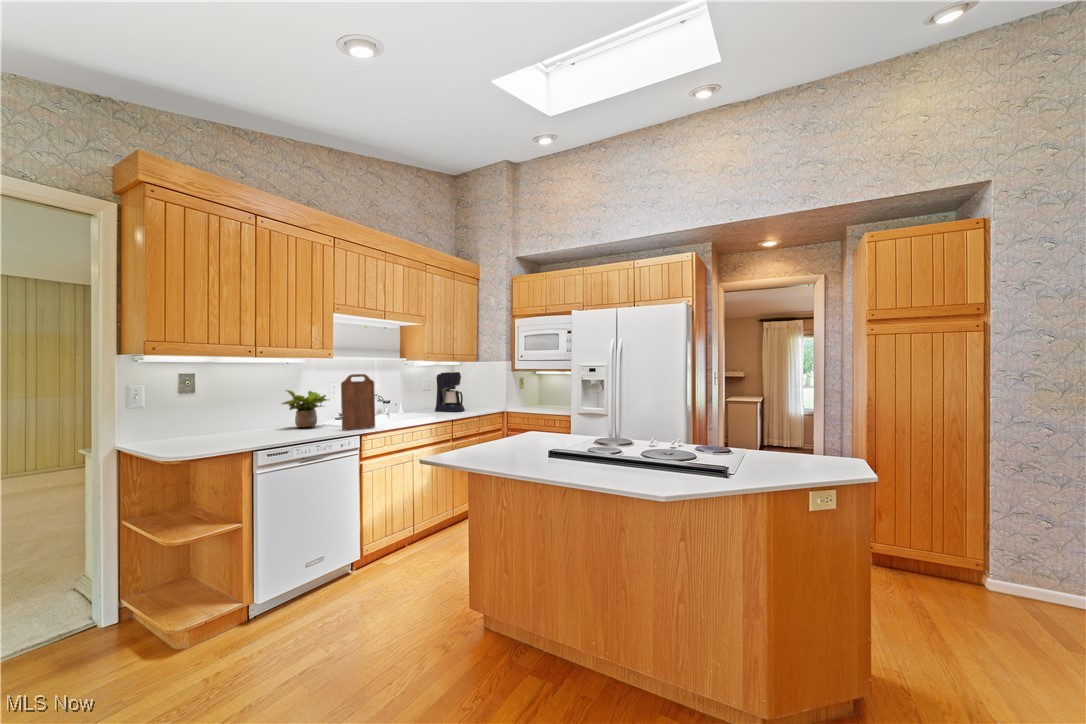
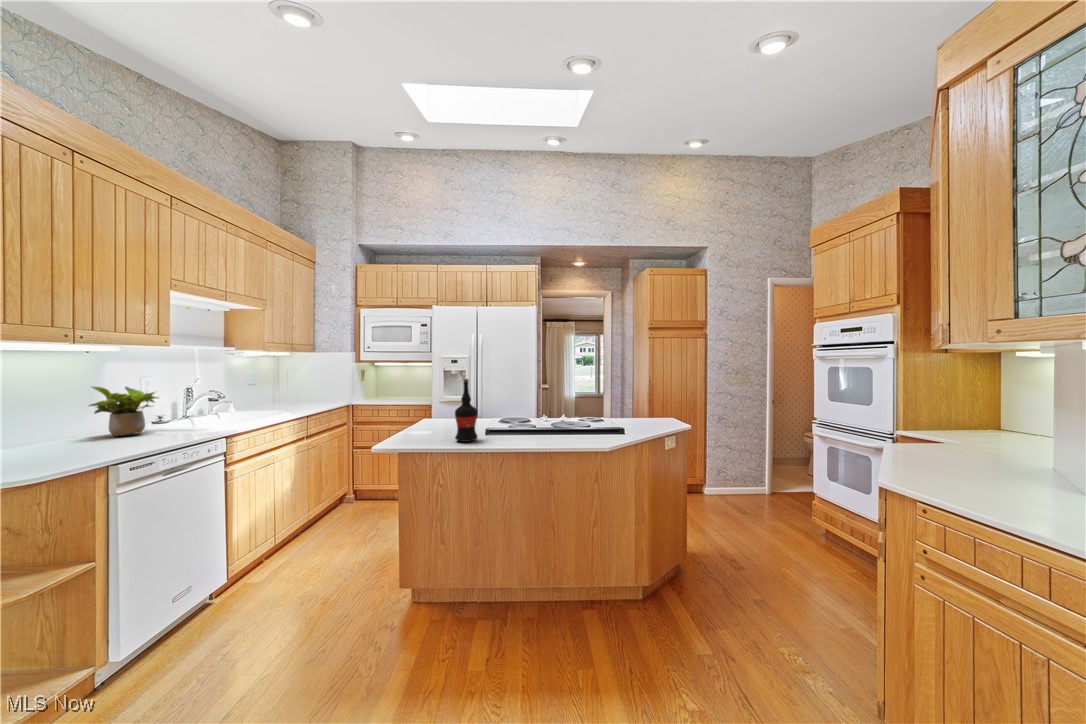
coffee maker: present [435,372,465,412] -> none [269,362,306,406]
cutting board: present [341,374,375,431] -> none [194,365,237,434]
wine bottle: none [498,390,523,459] -> present [455,379,477,442]

